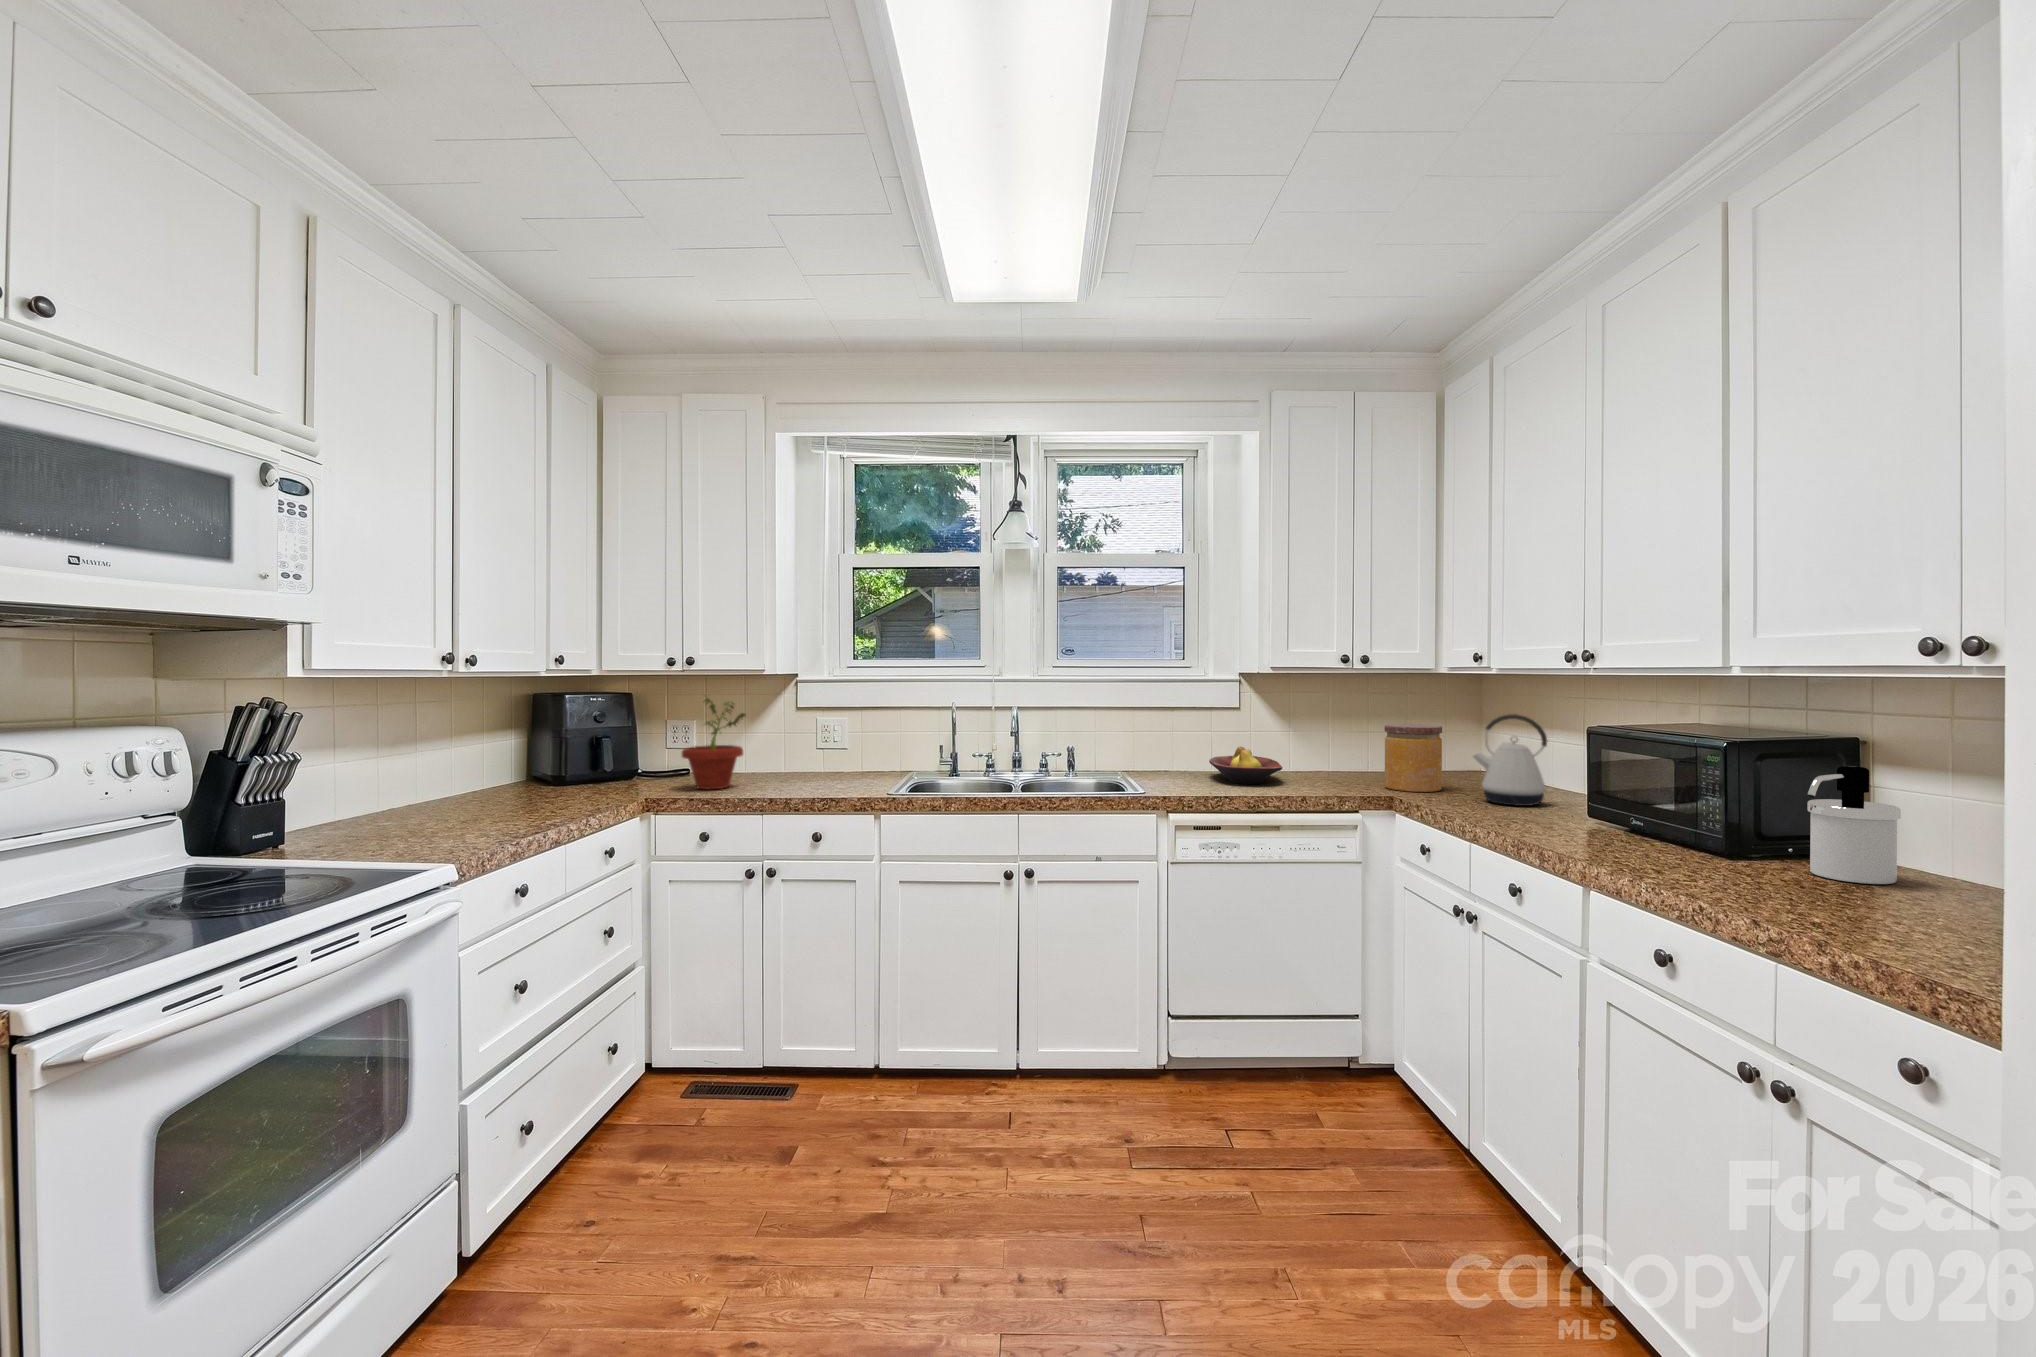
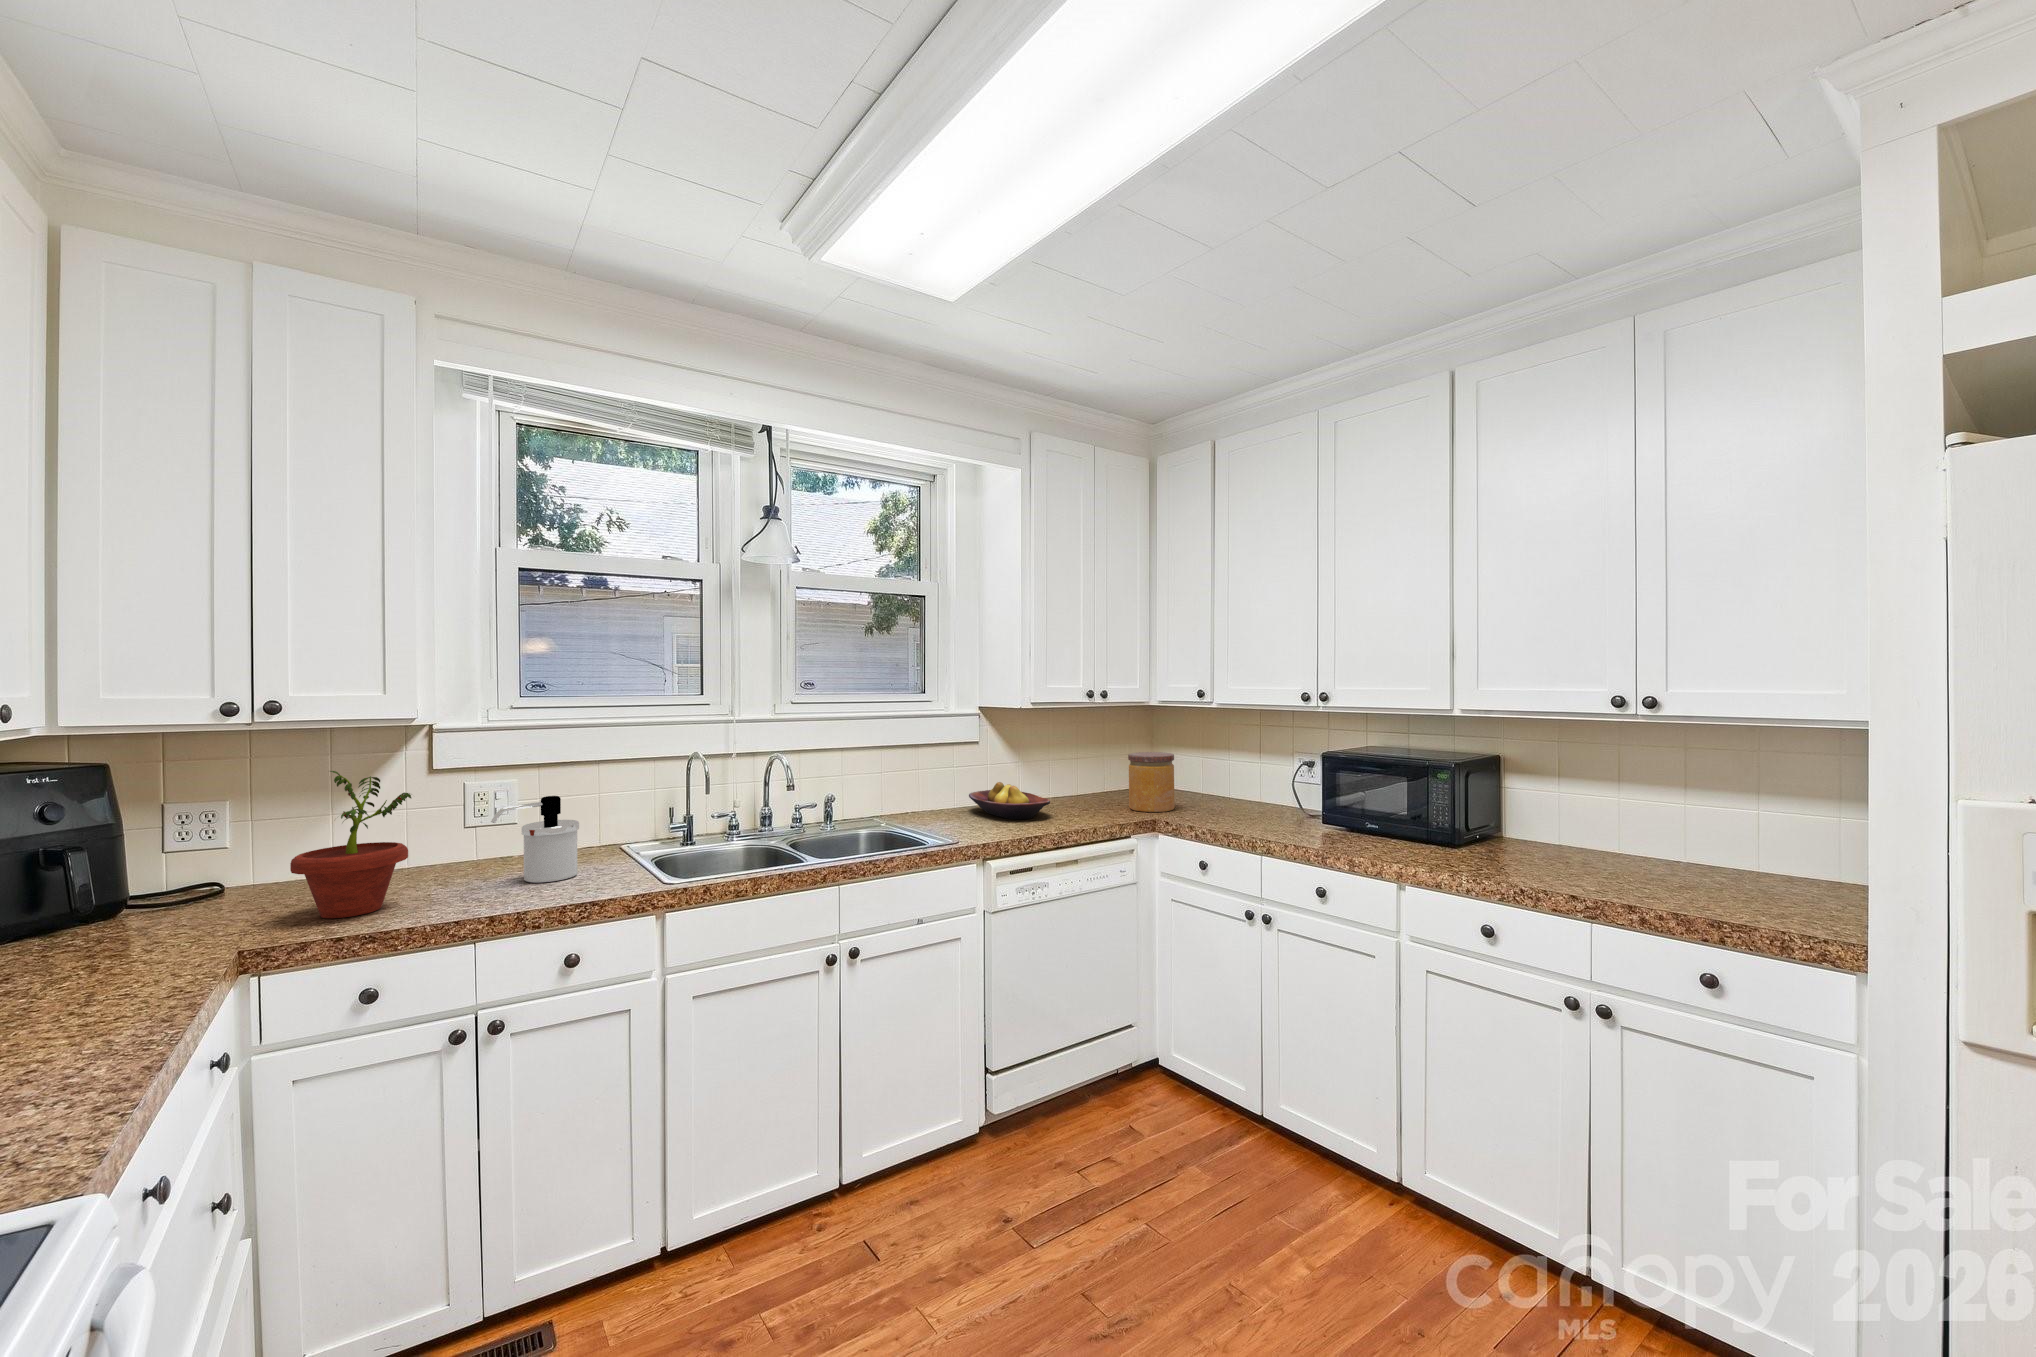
kettle: present [1473,714,1552,806] -> none [1214,742,1270,817]
soap dispenser: present [1807,766,1901,884] -> present [491,796,579,883]

